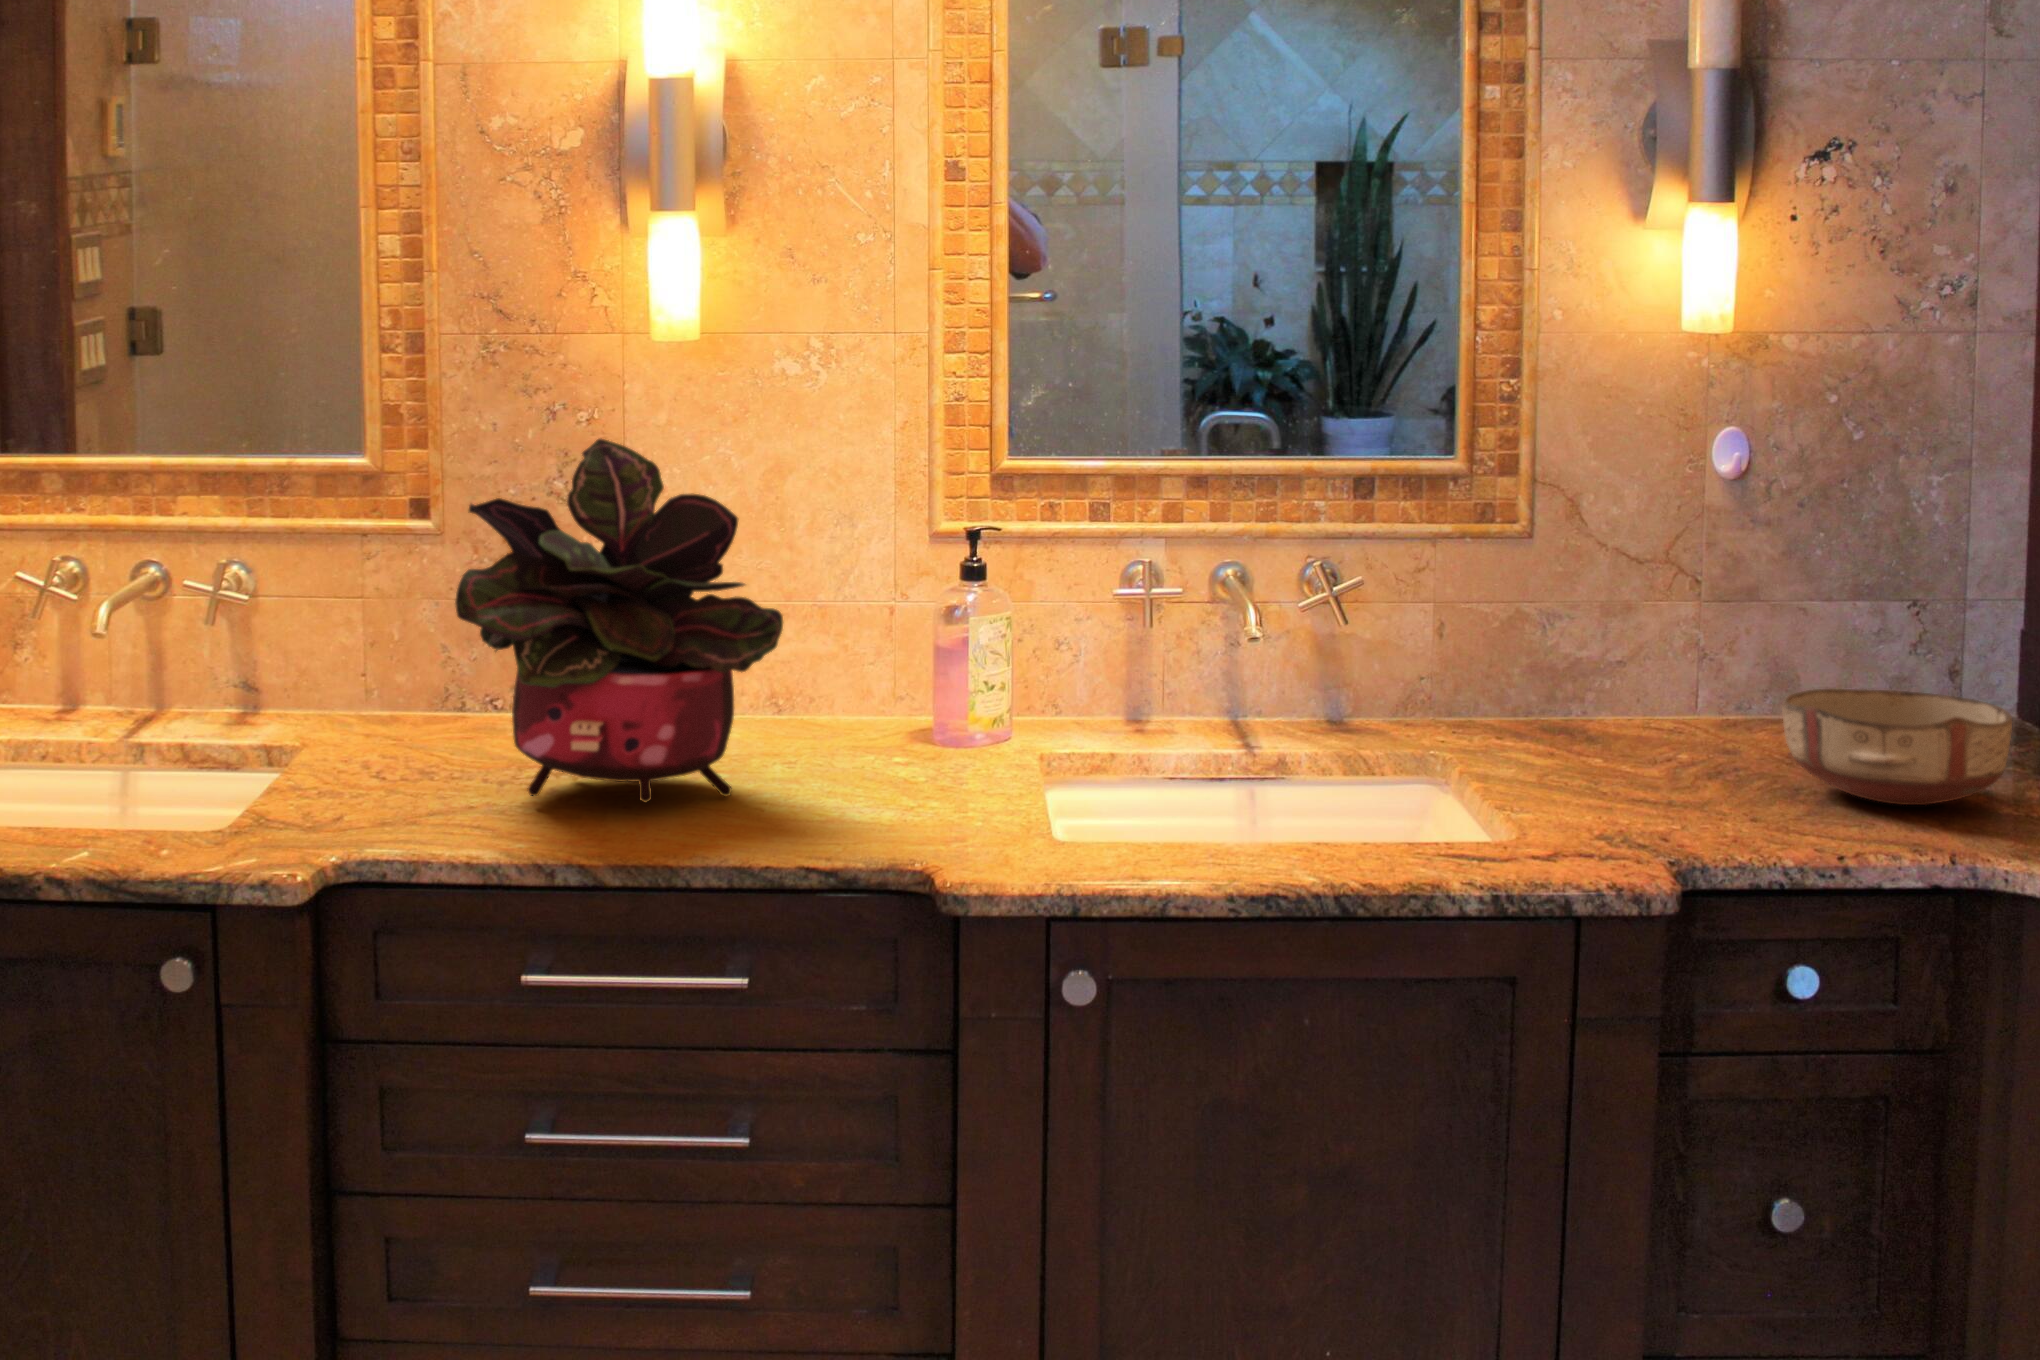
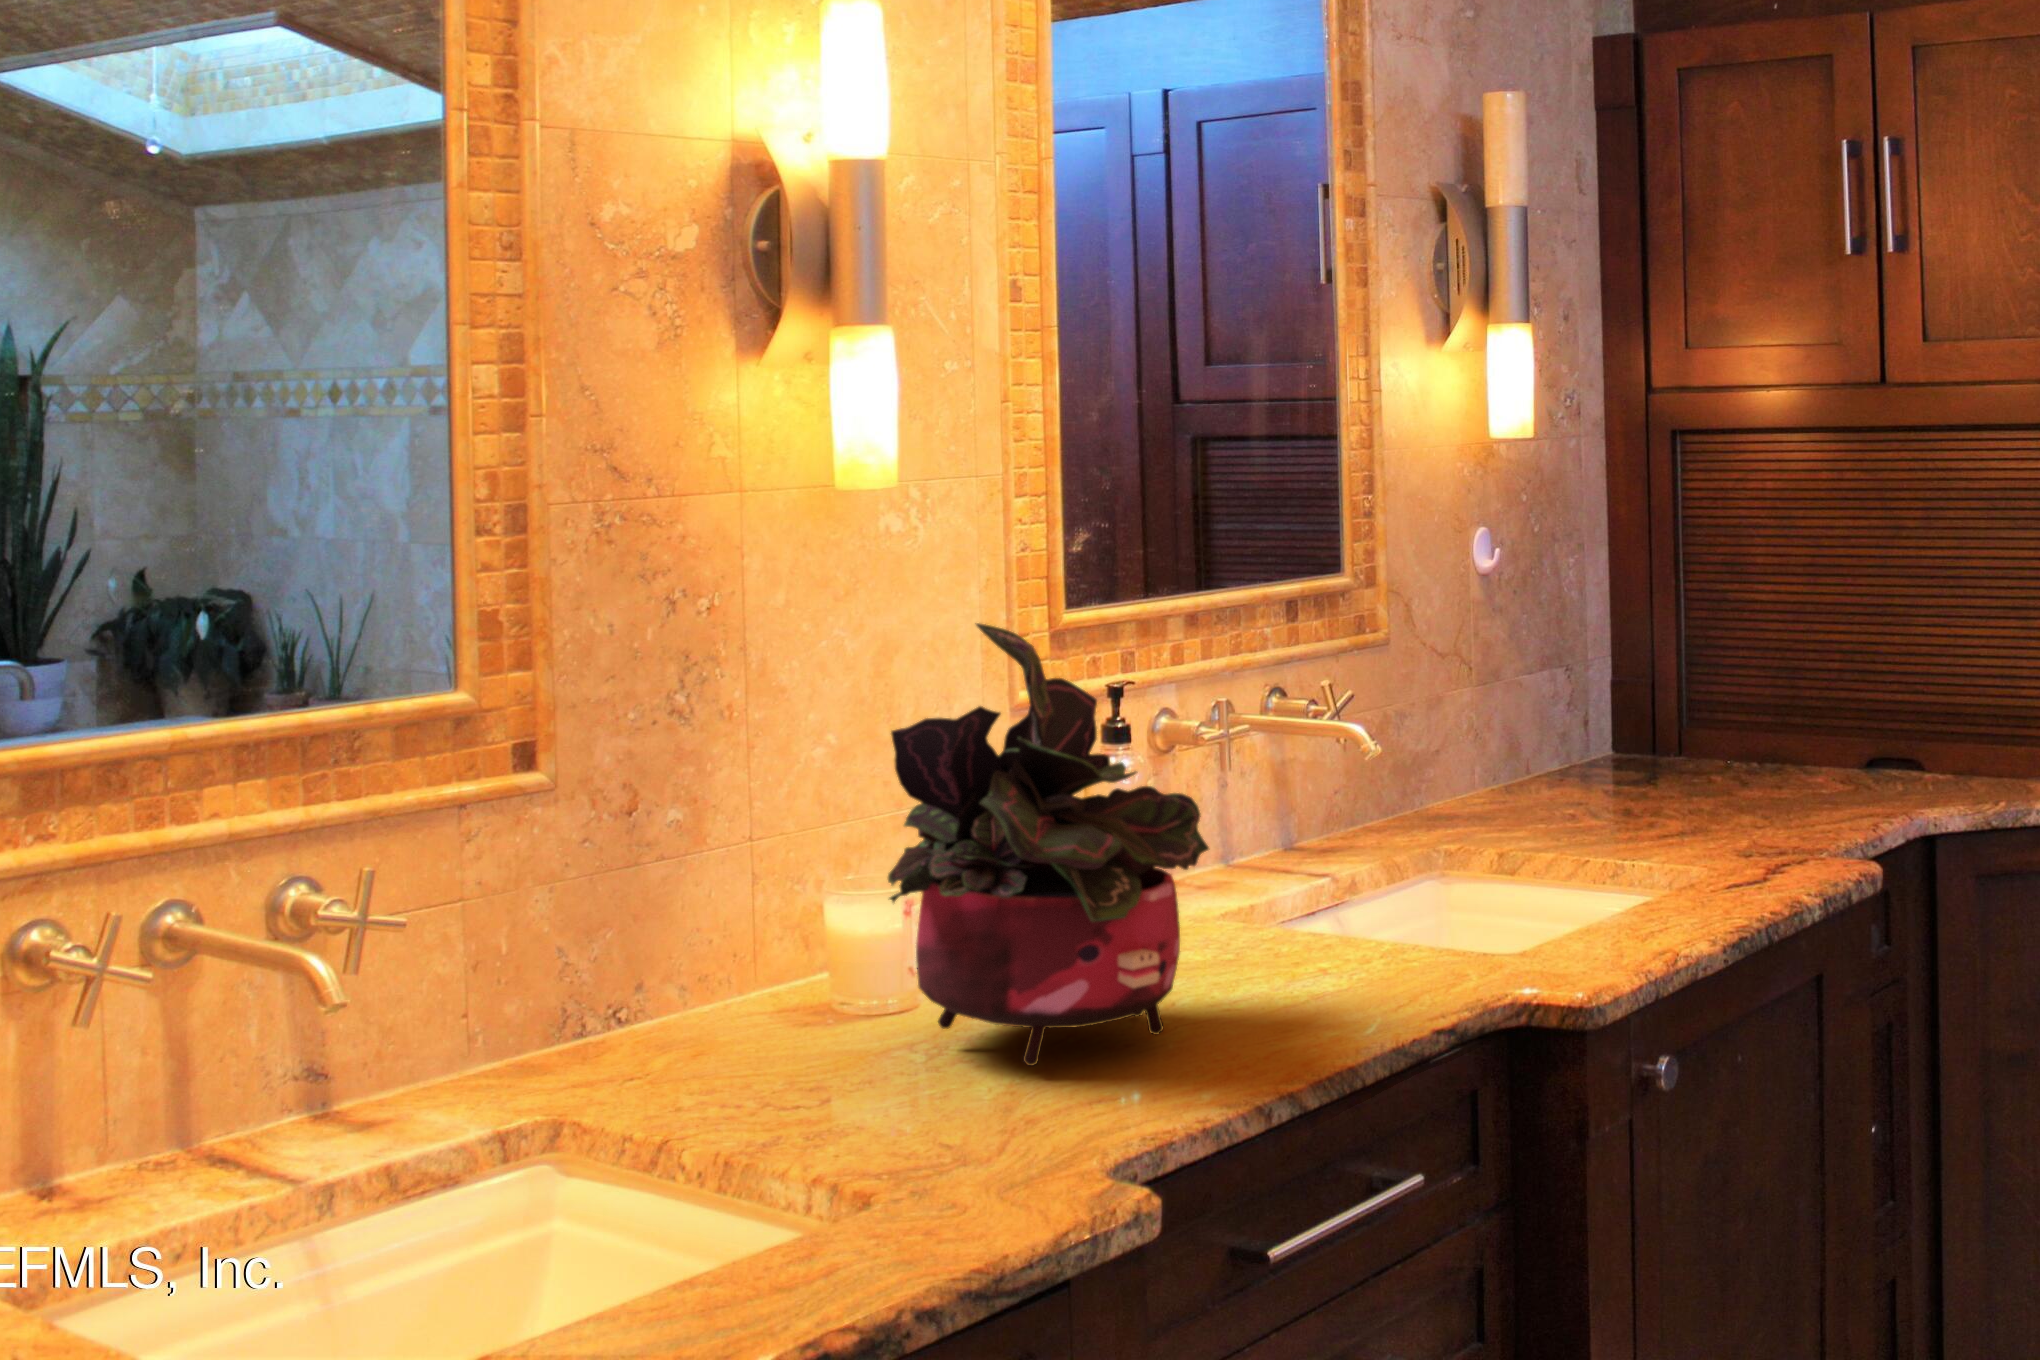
ceramic bowl: present [1782,689,2012,805] -> none [1601,728,1753,814]

